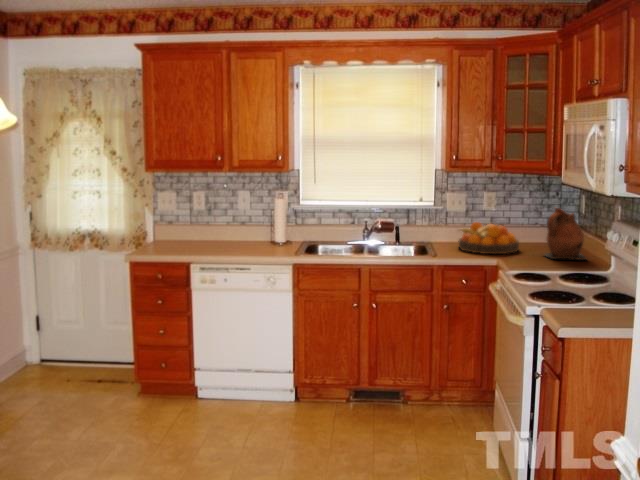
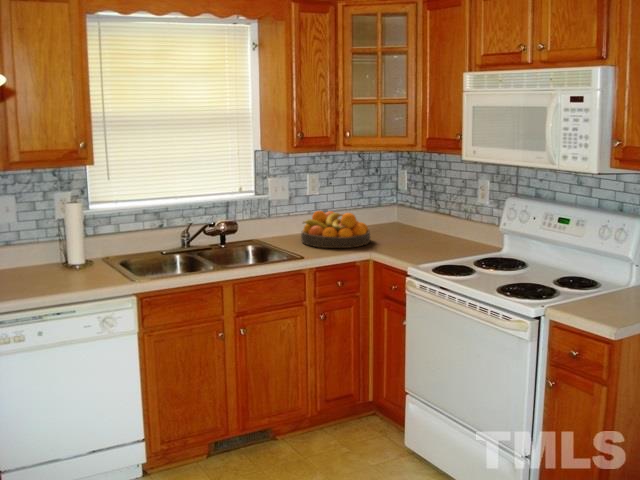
ceramic pitcher: present [545,208,586,260] -> none [398,188,450,245]

